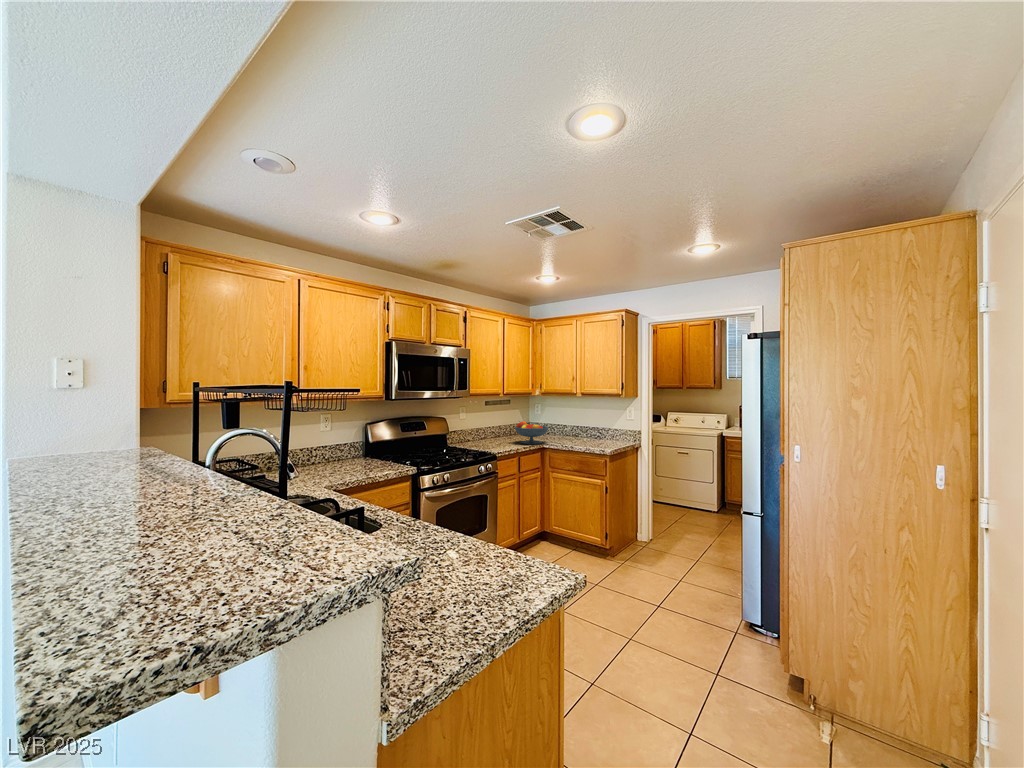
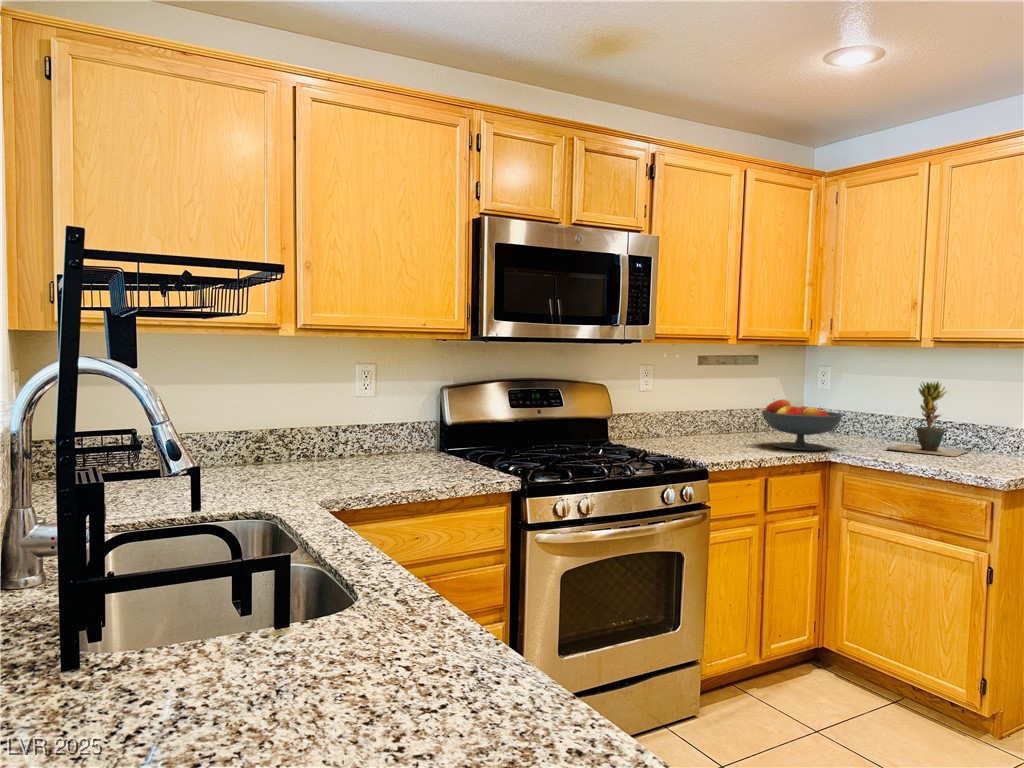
potted plant: none [565,411,597,443] -> present [887,381,969,456]

